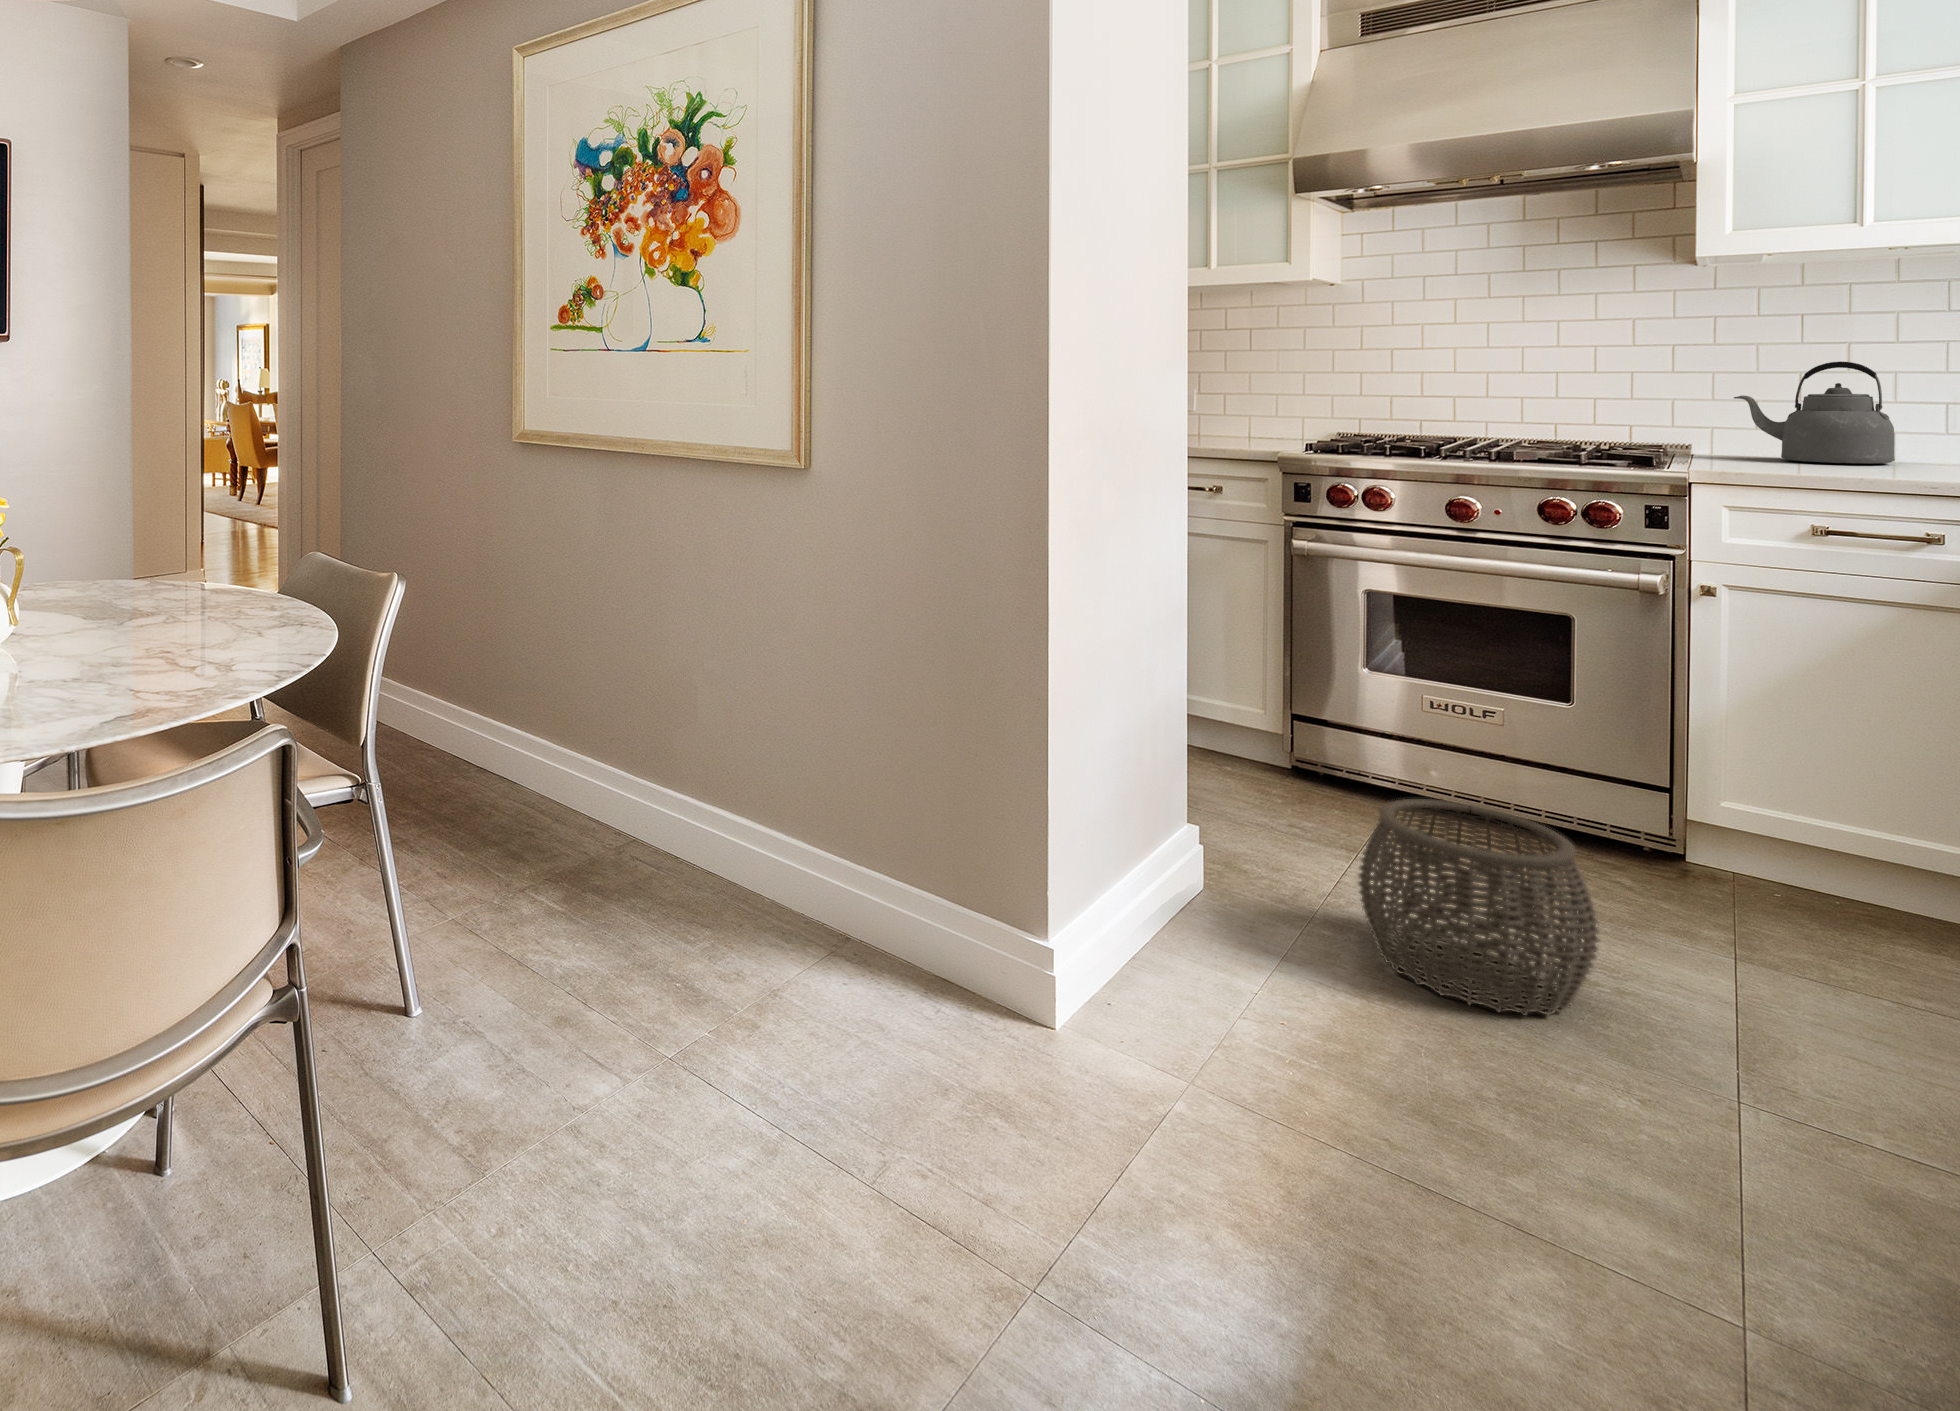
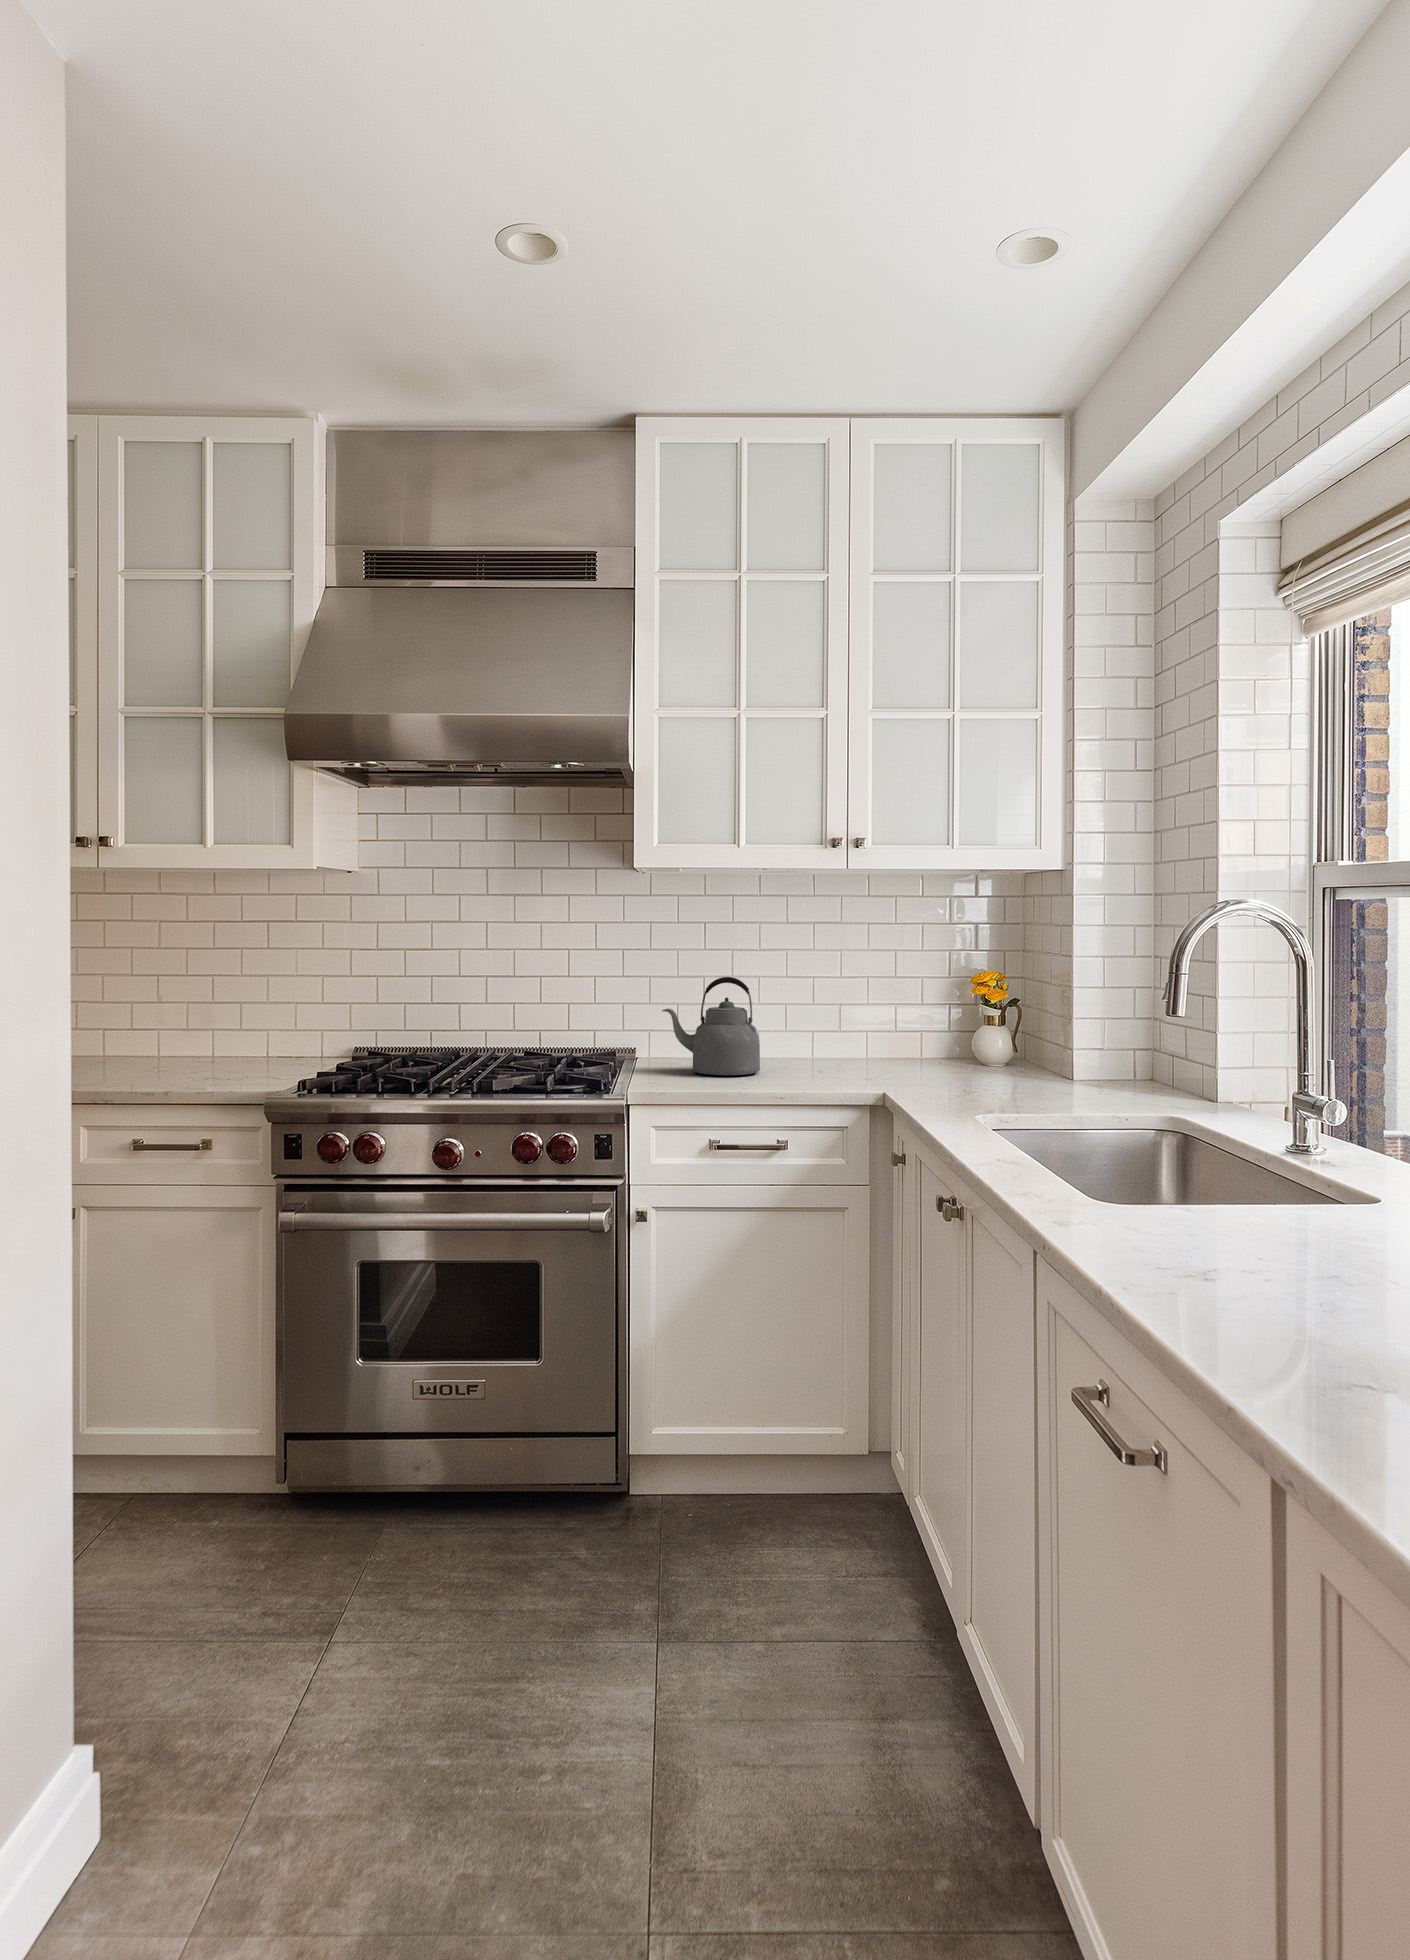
woven basket: present [1358,799,1599,1016] -> none [281,1570,525,1885]

